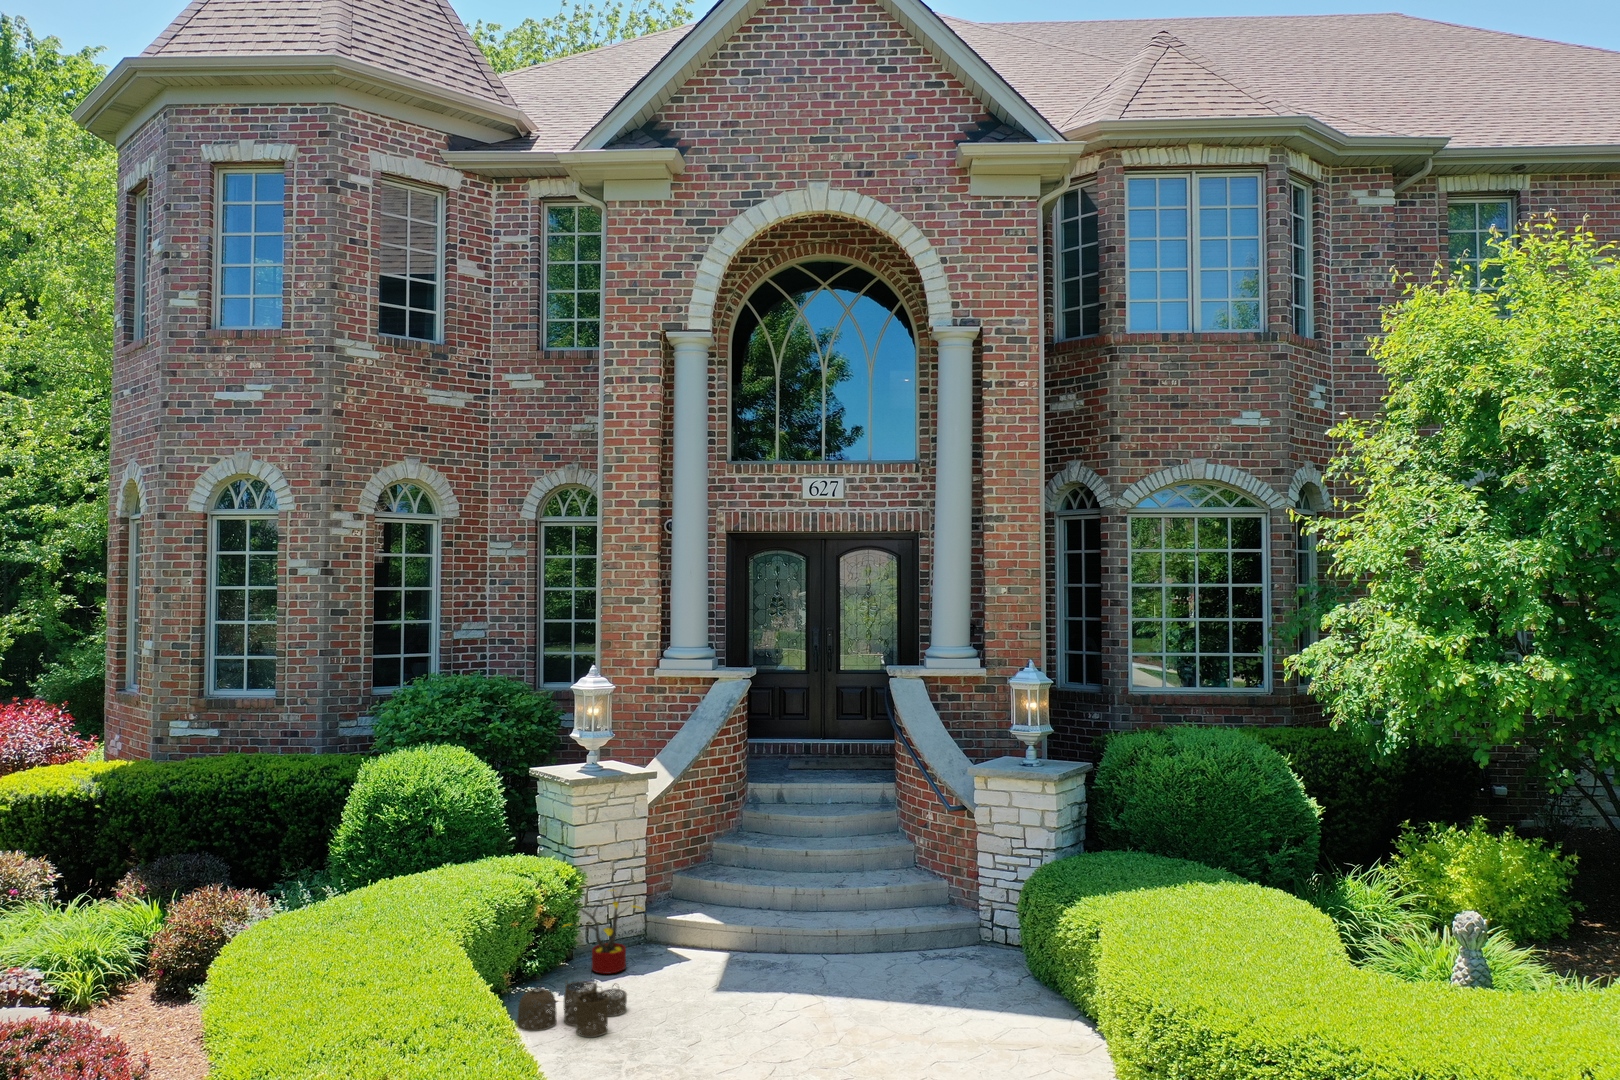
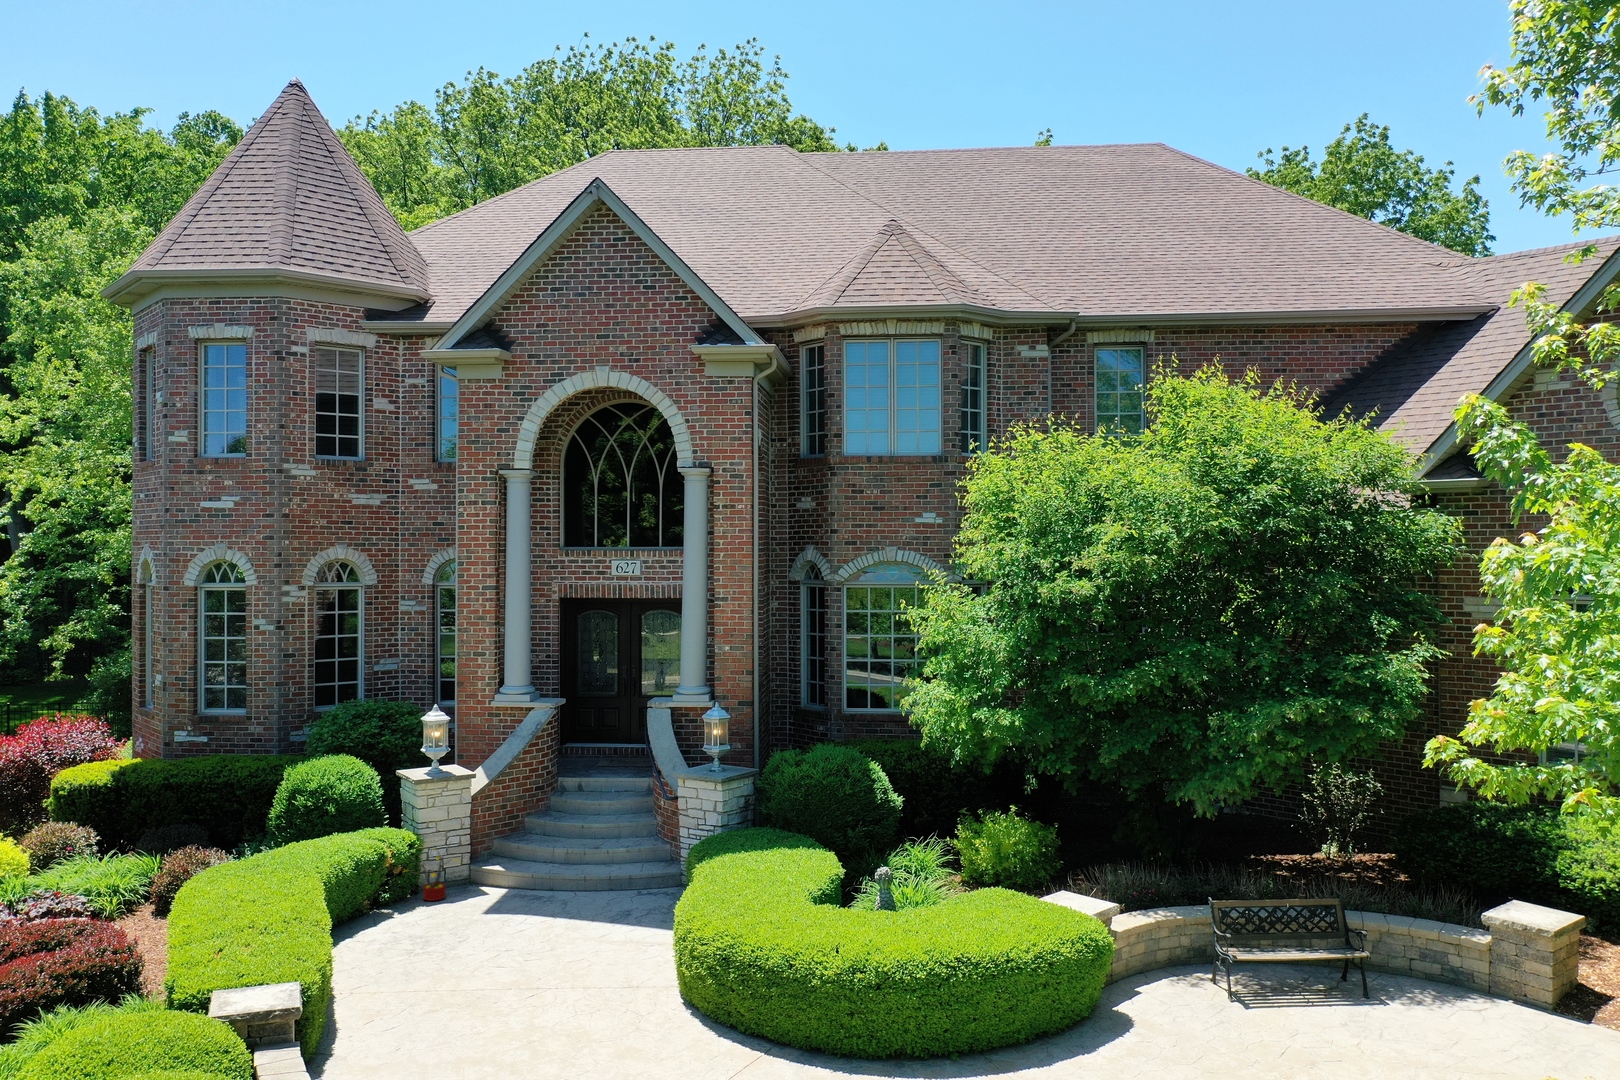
woven basket: present [517,981,627,1037] -> none [361,903,432,935]

